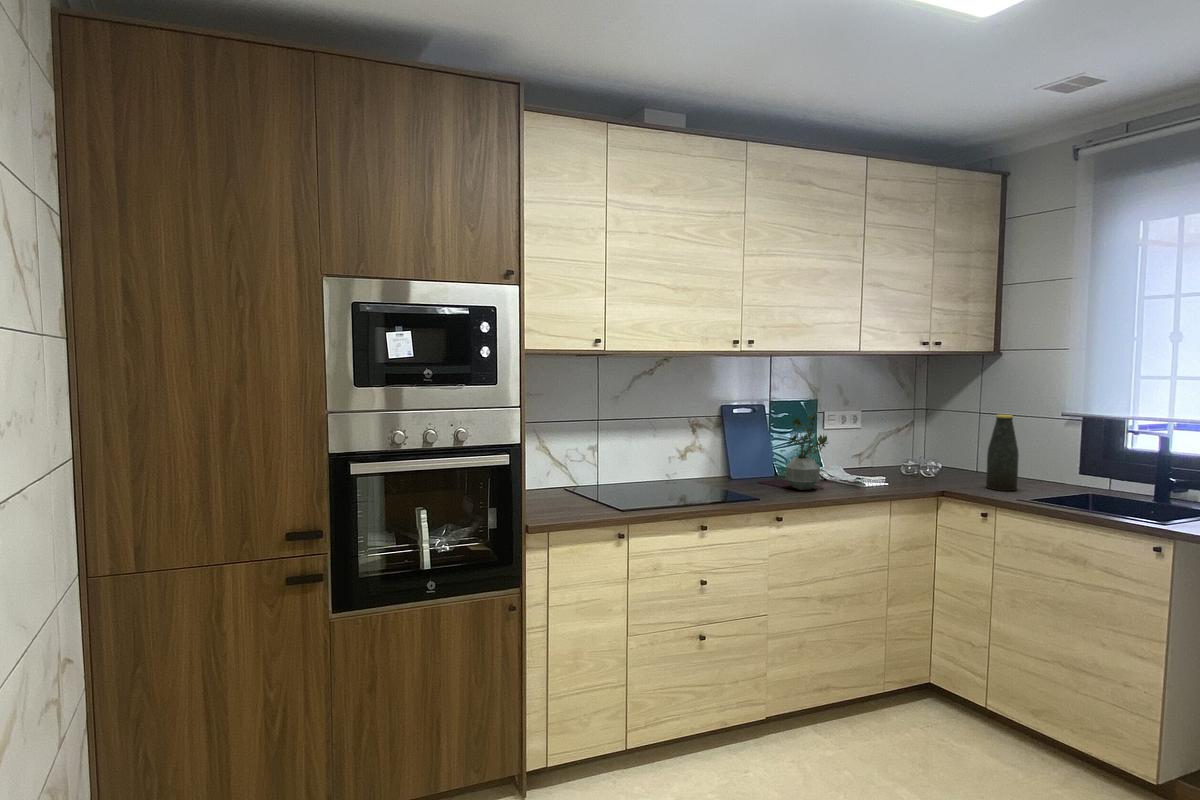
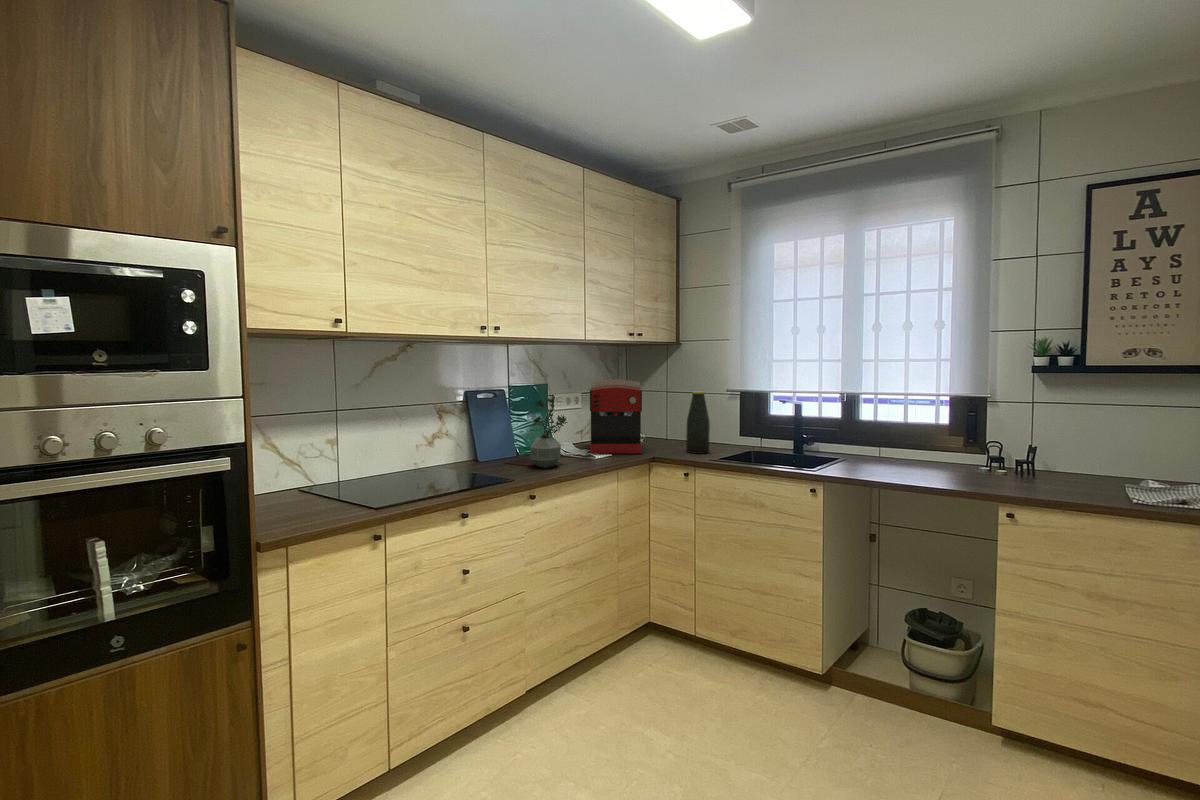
coffee maker: none [862,397,931,484] -> present [590,379,642,453]

